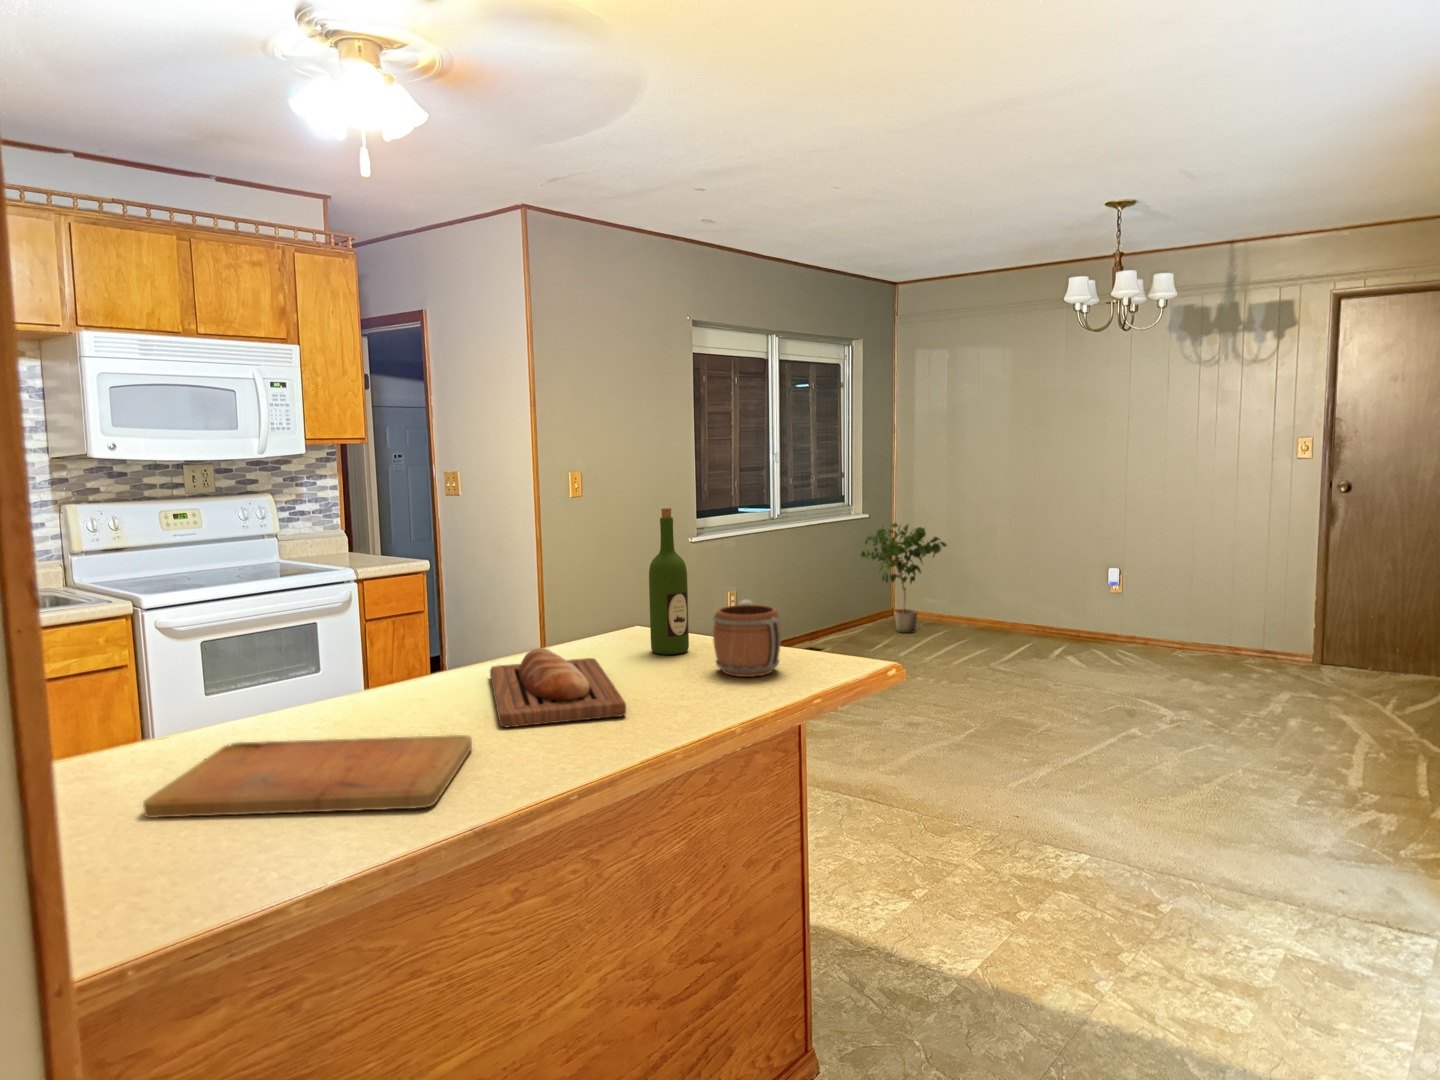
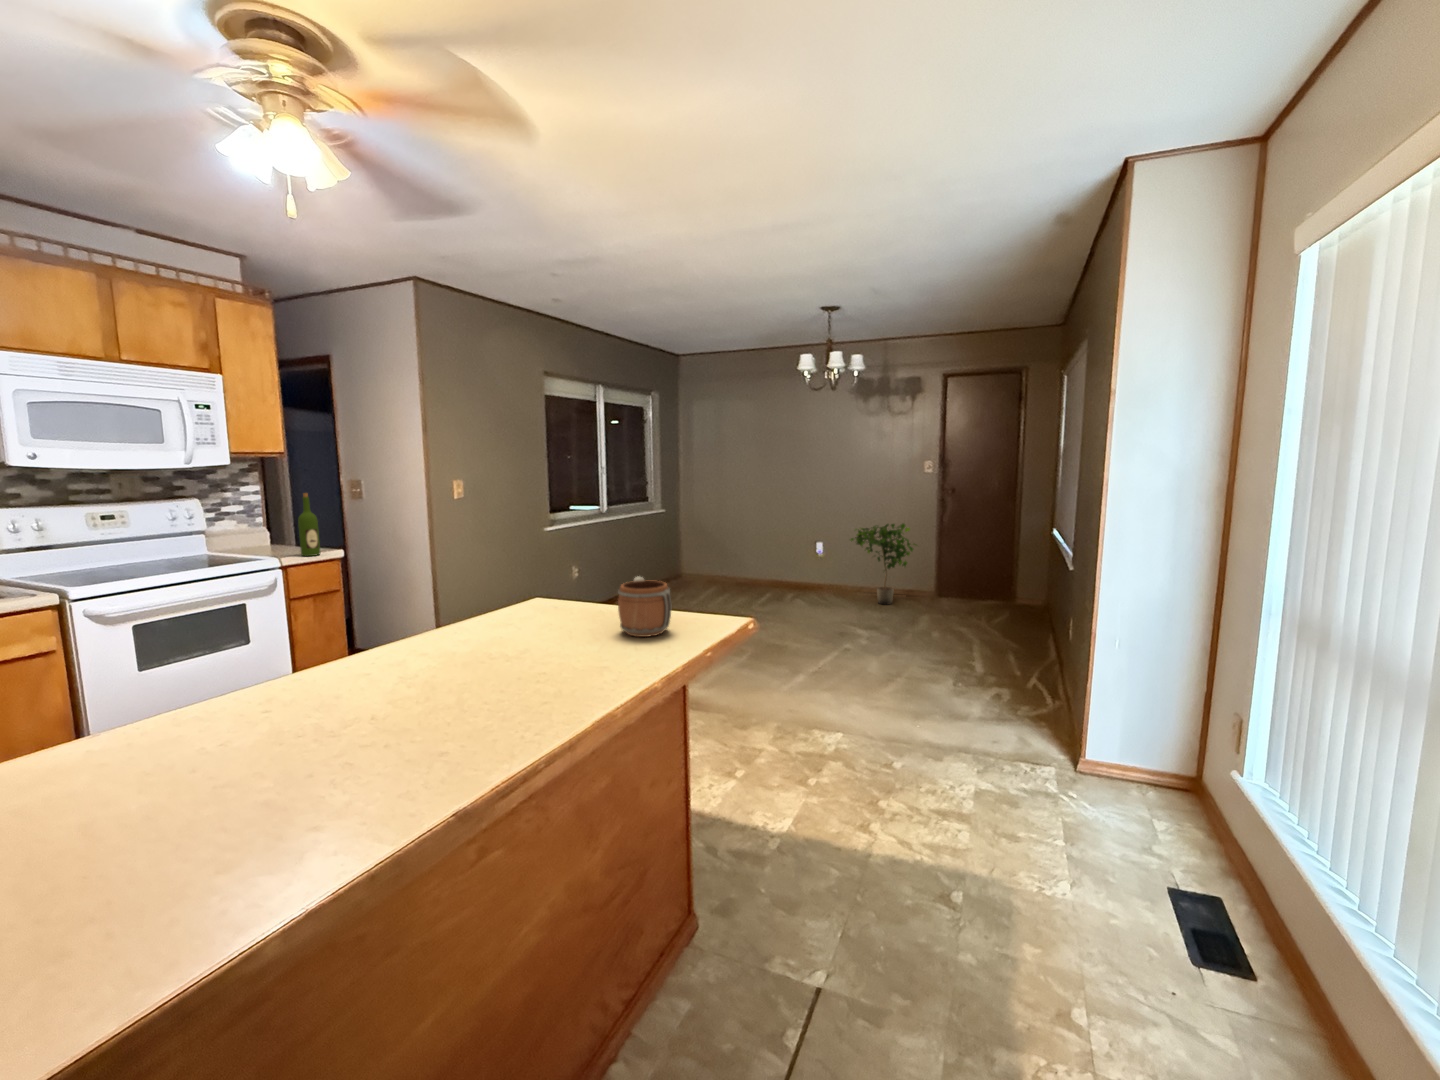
wine bottle: present [649,508,689,654] -> present [298,493,320,556]
potted plant: present [860,523,947,633] -> present [850,524,917,604]
bread loaf: present [490,648,626,727] -> none [431,623,563,696]
cutting board: present [143,735,472,818] -> none [85,708,435,833]

